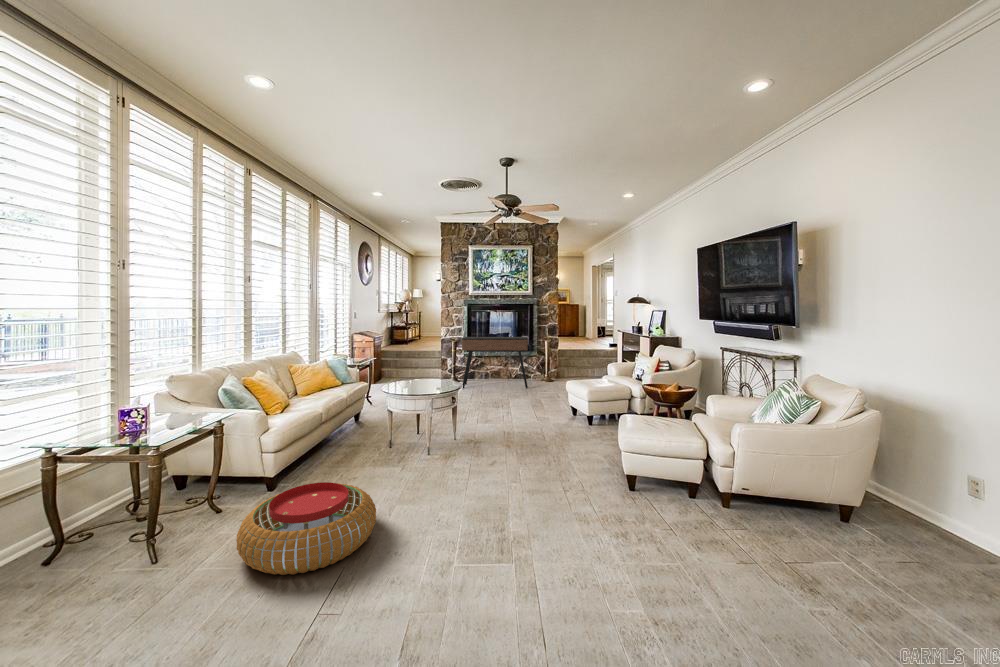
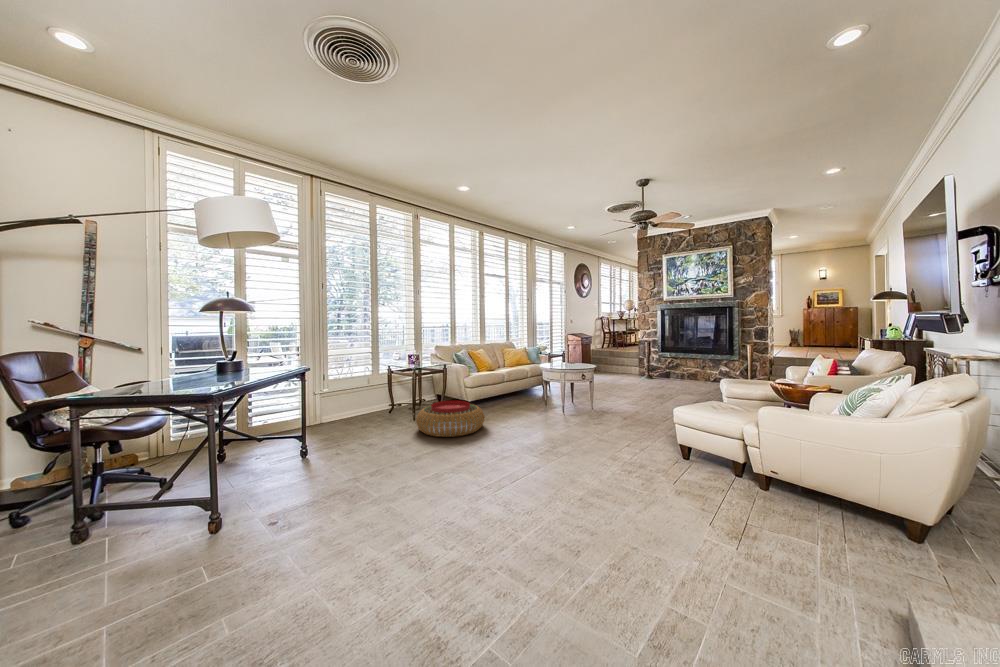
console table: present [462,337,528,388] -> none [649,338,720,388]

